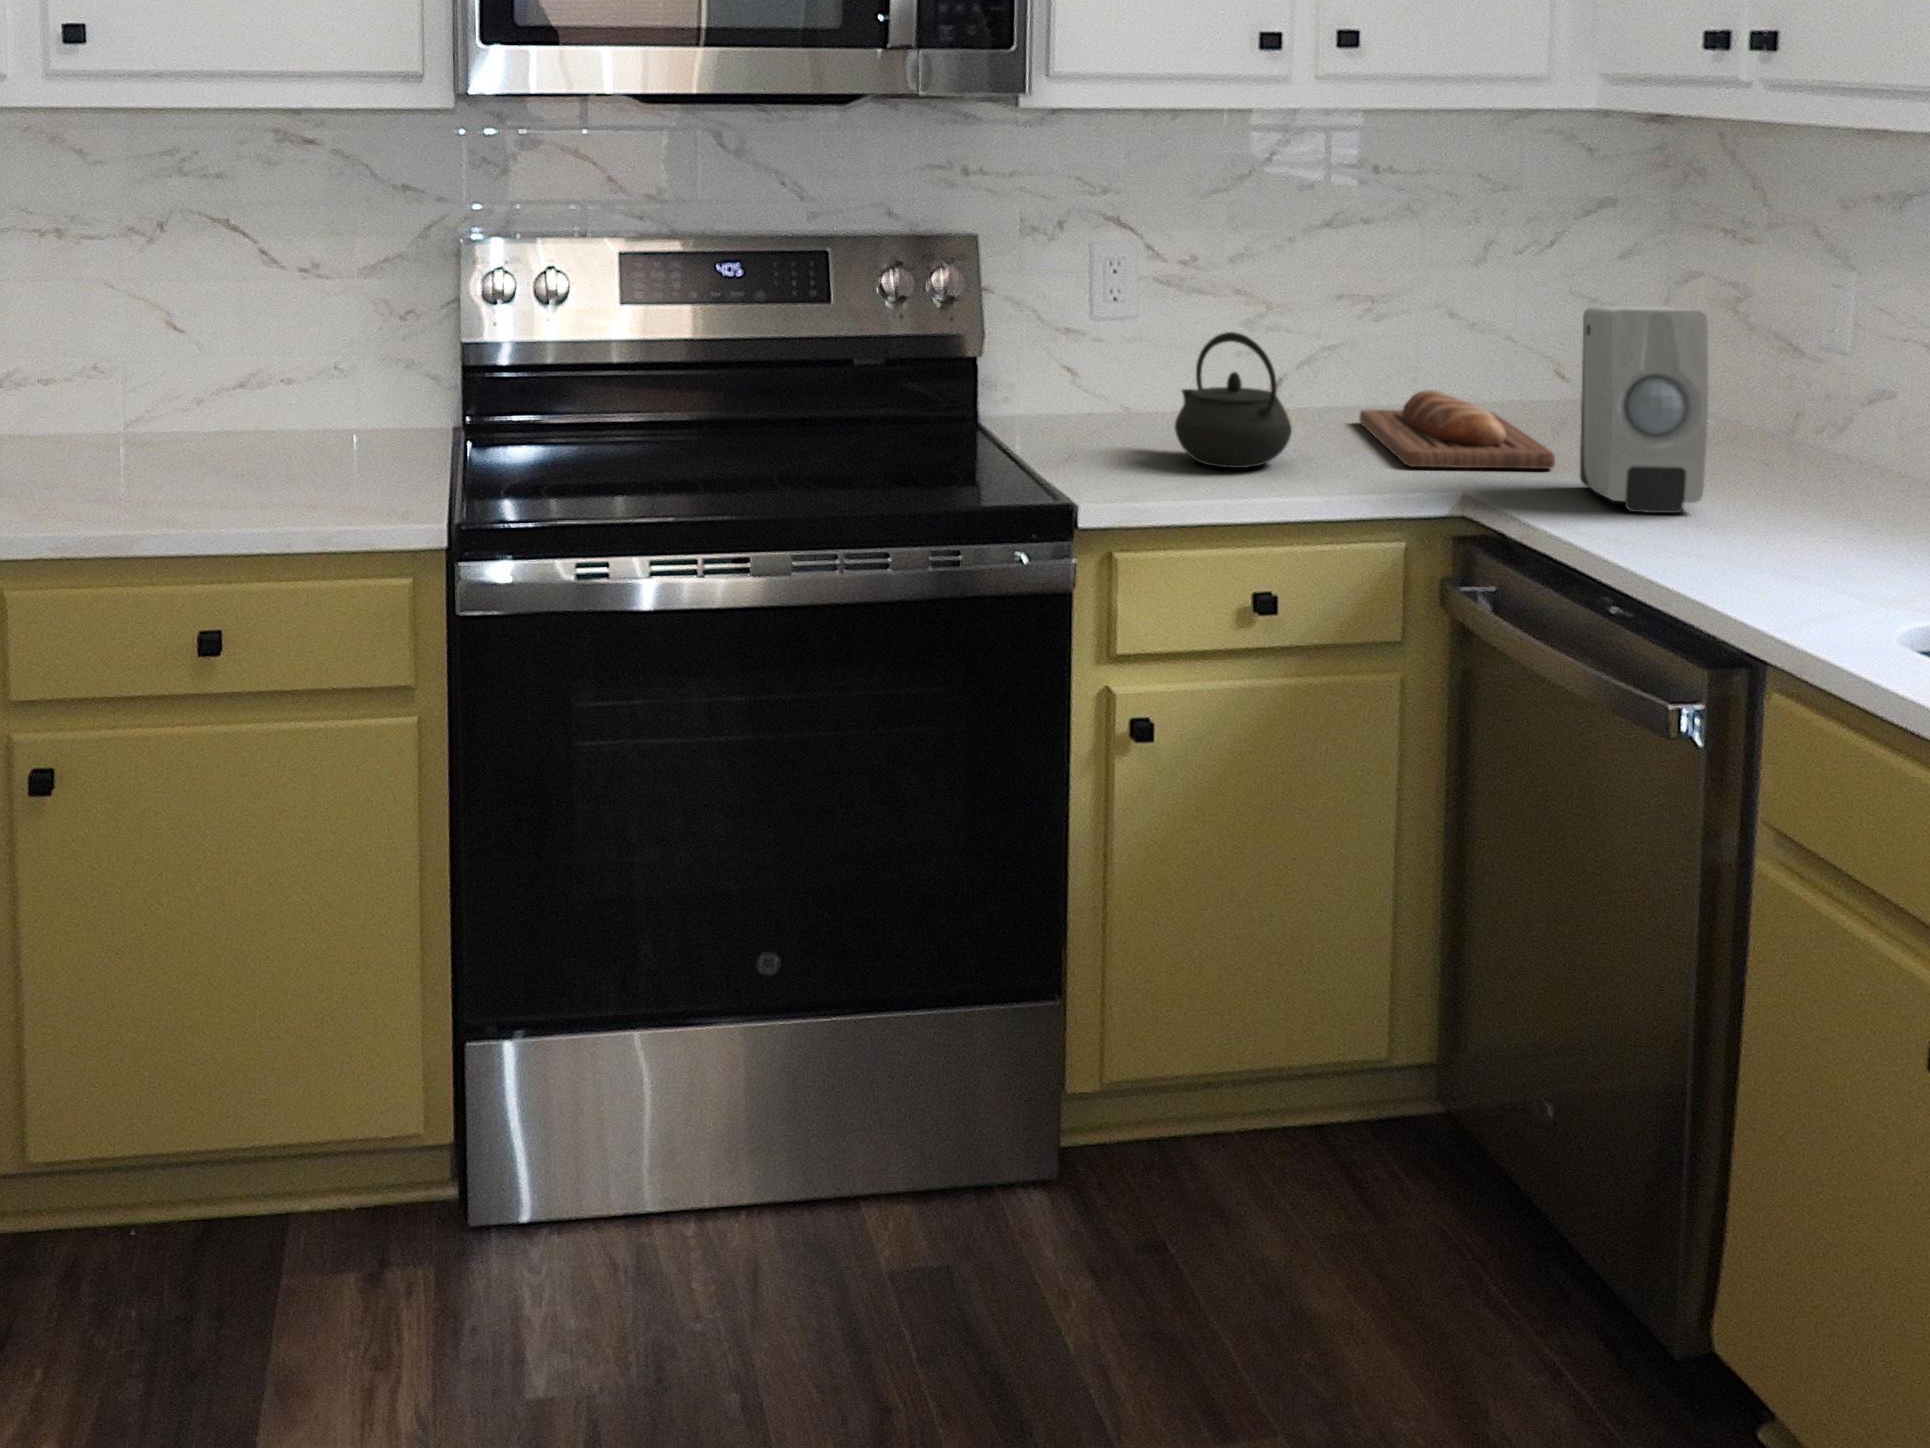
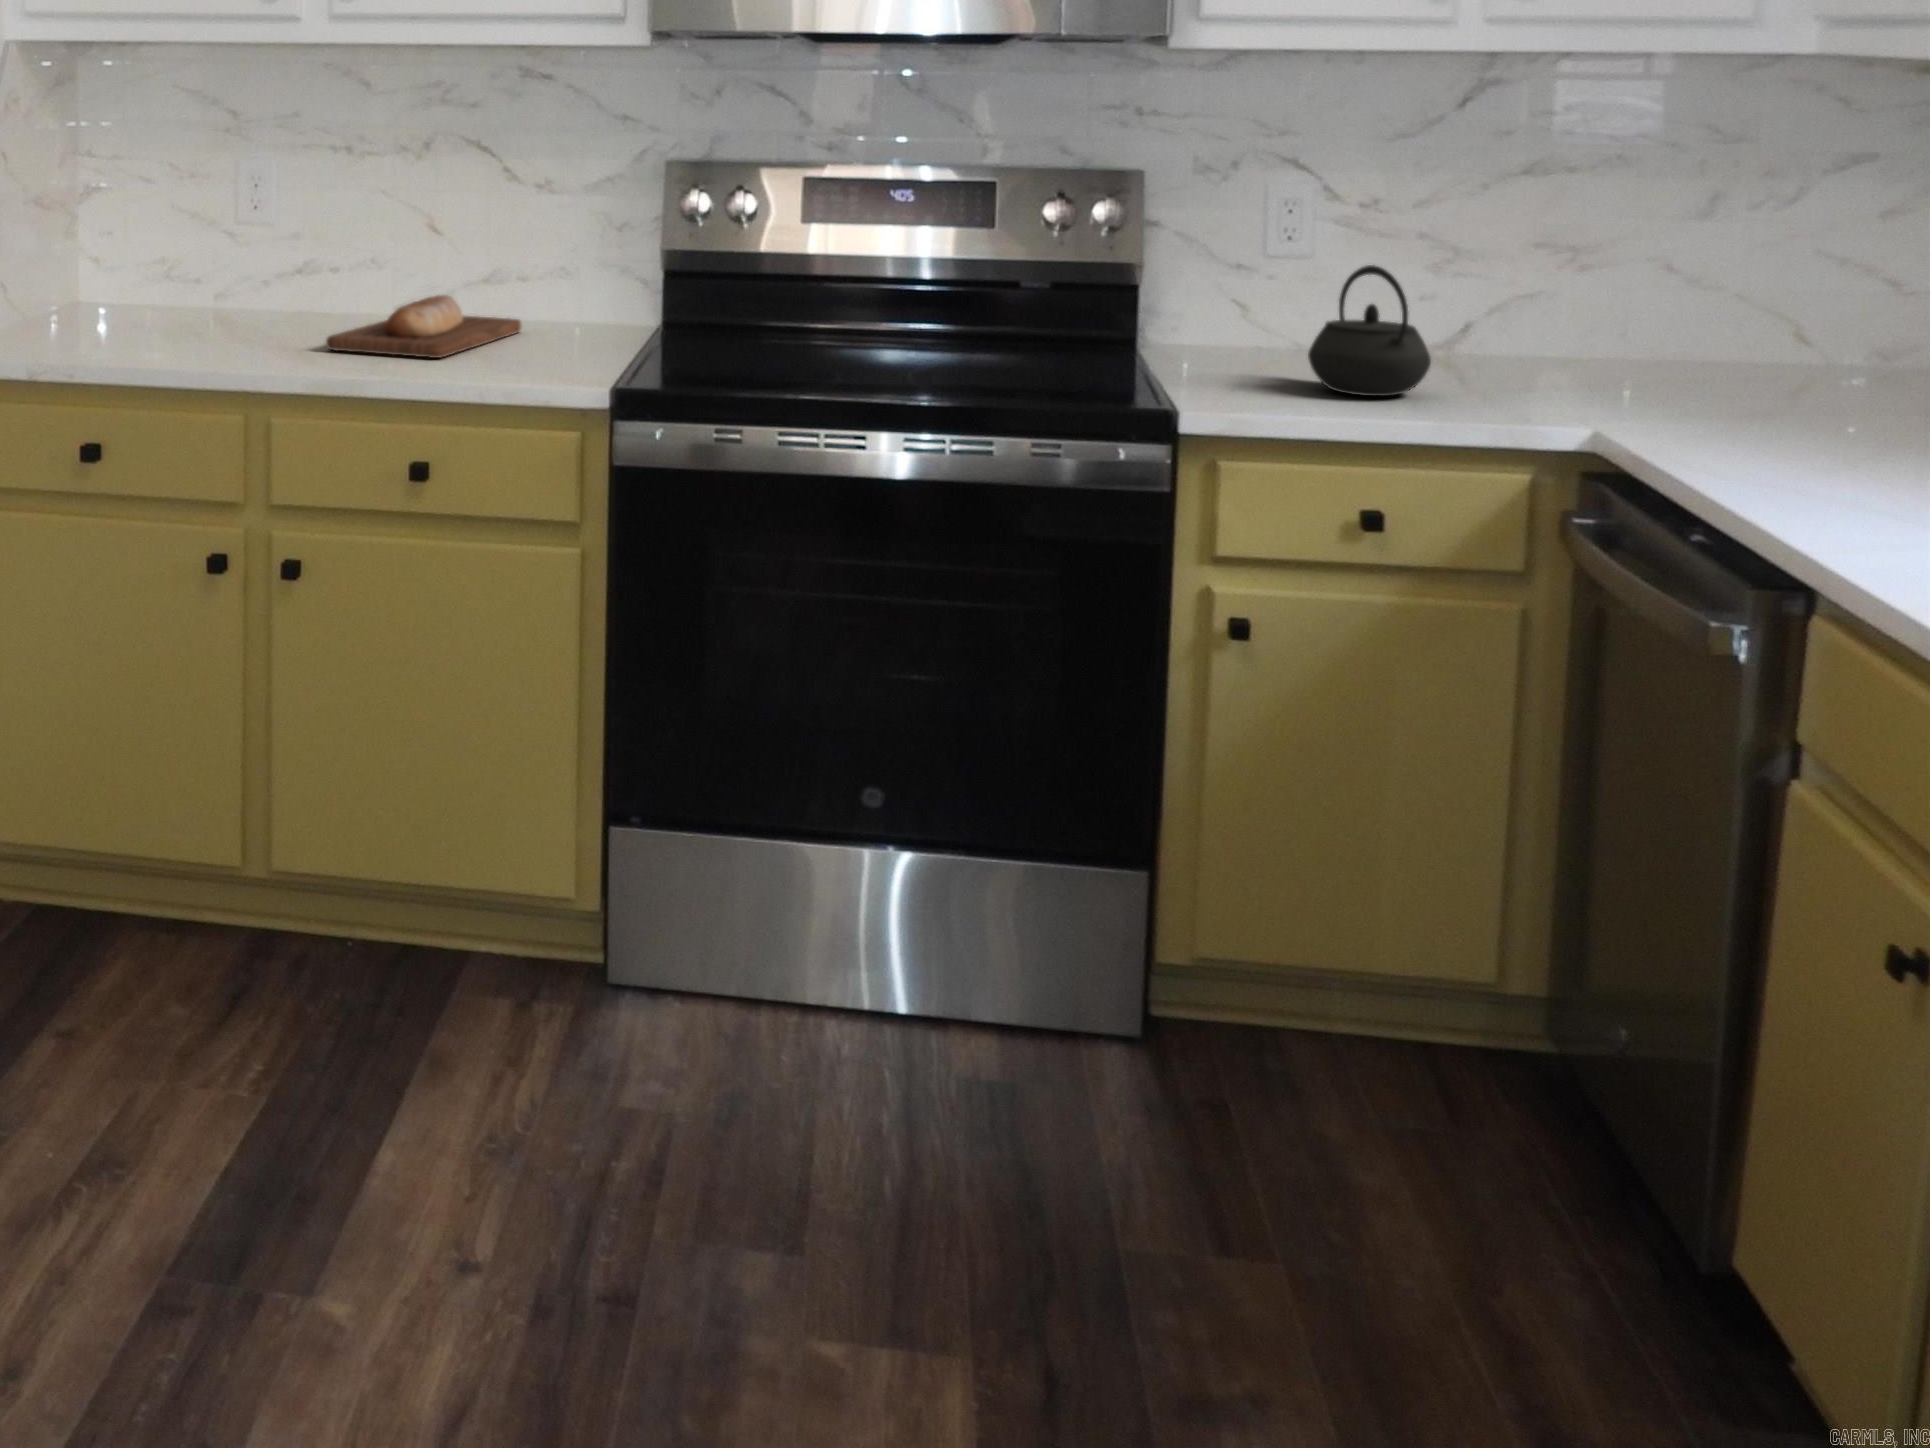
soap dispenser: present [1580,306,1708,513] -> none [1739,247,1873,459]
bread loaf: present [1360,390,1555,469] -> present [326,295,521,358]

